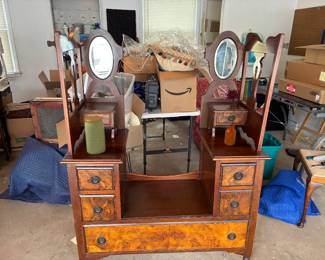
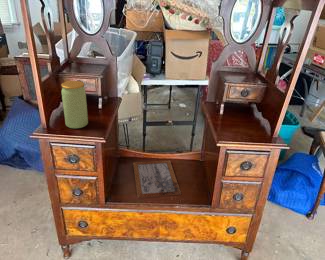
flower: present [223,89,240,146] -> none [234,57,261,127]
picture frame: none [140,182,186,214] -> present [133,160,181,198]

